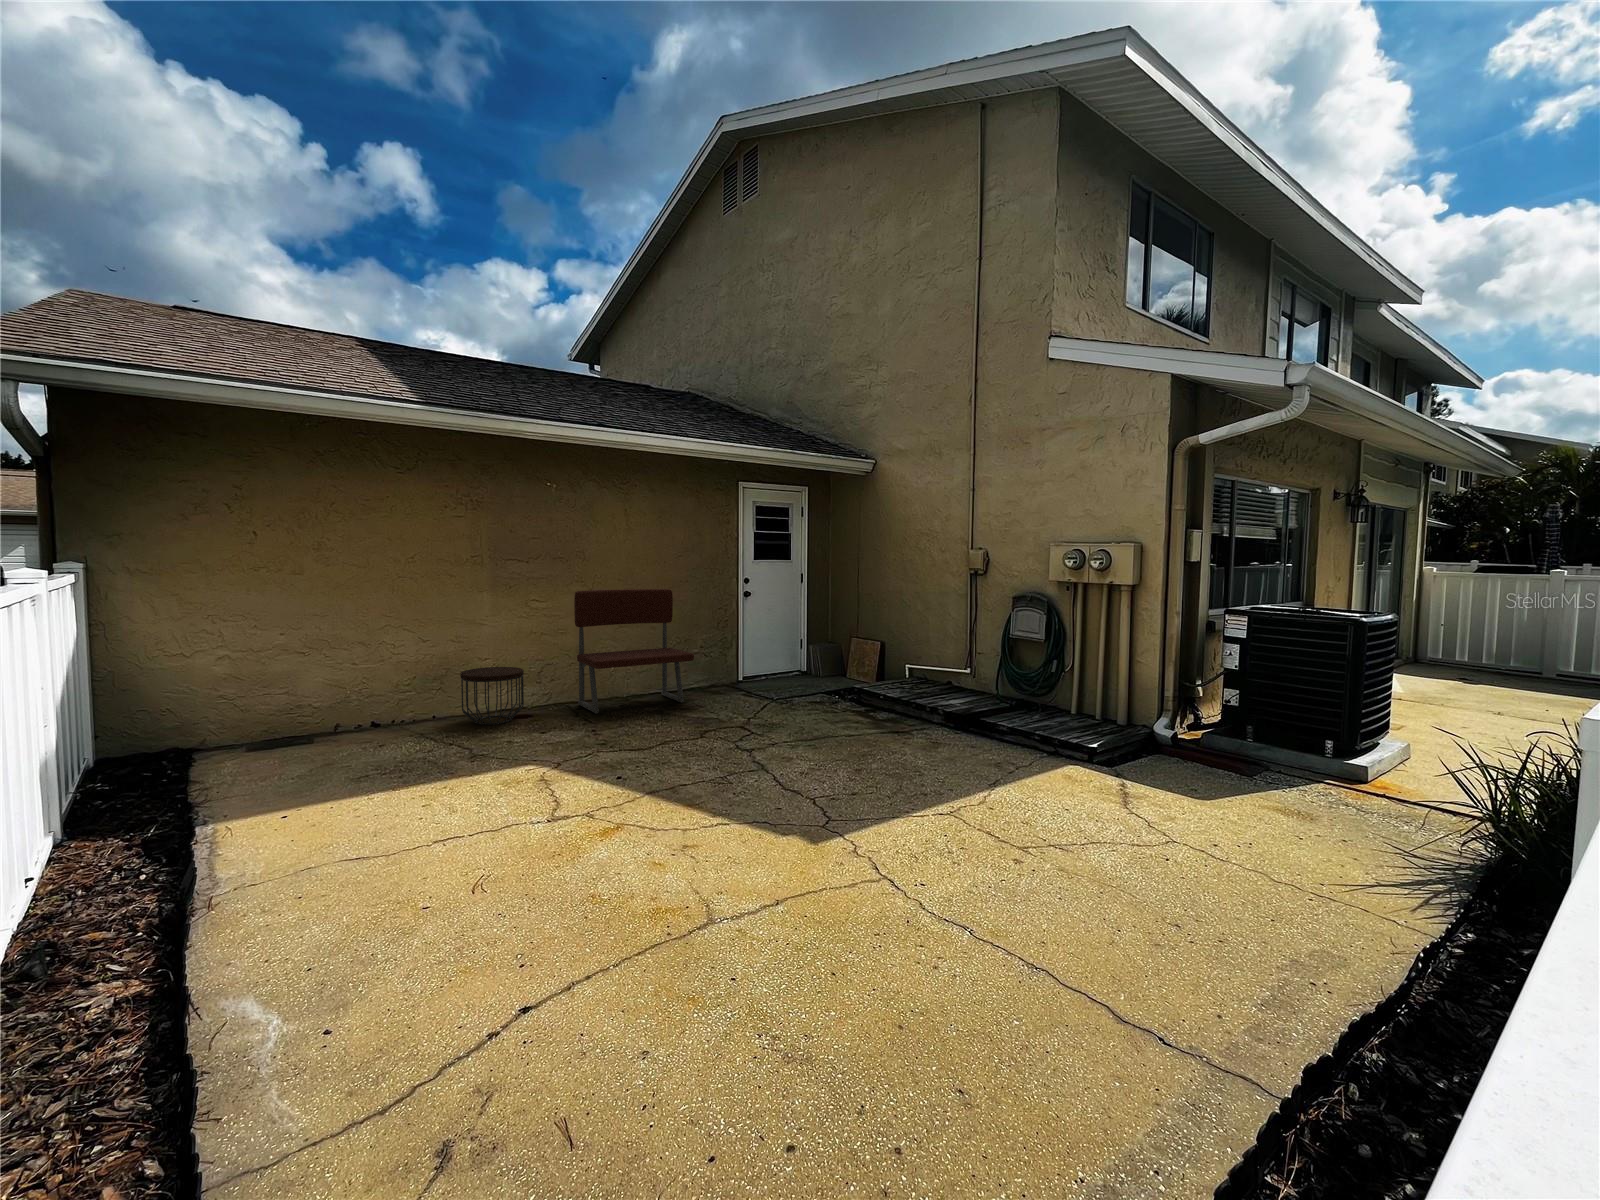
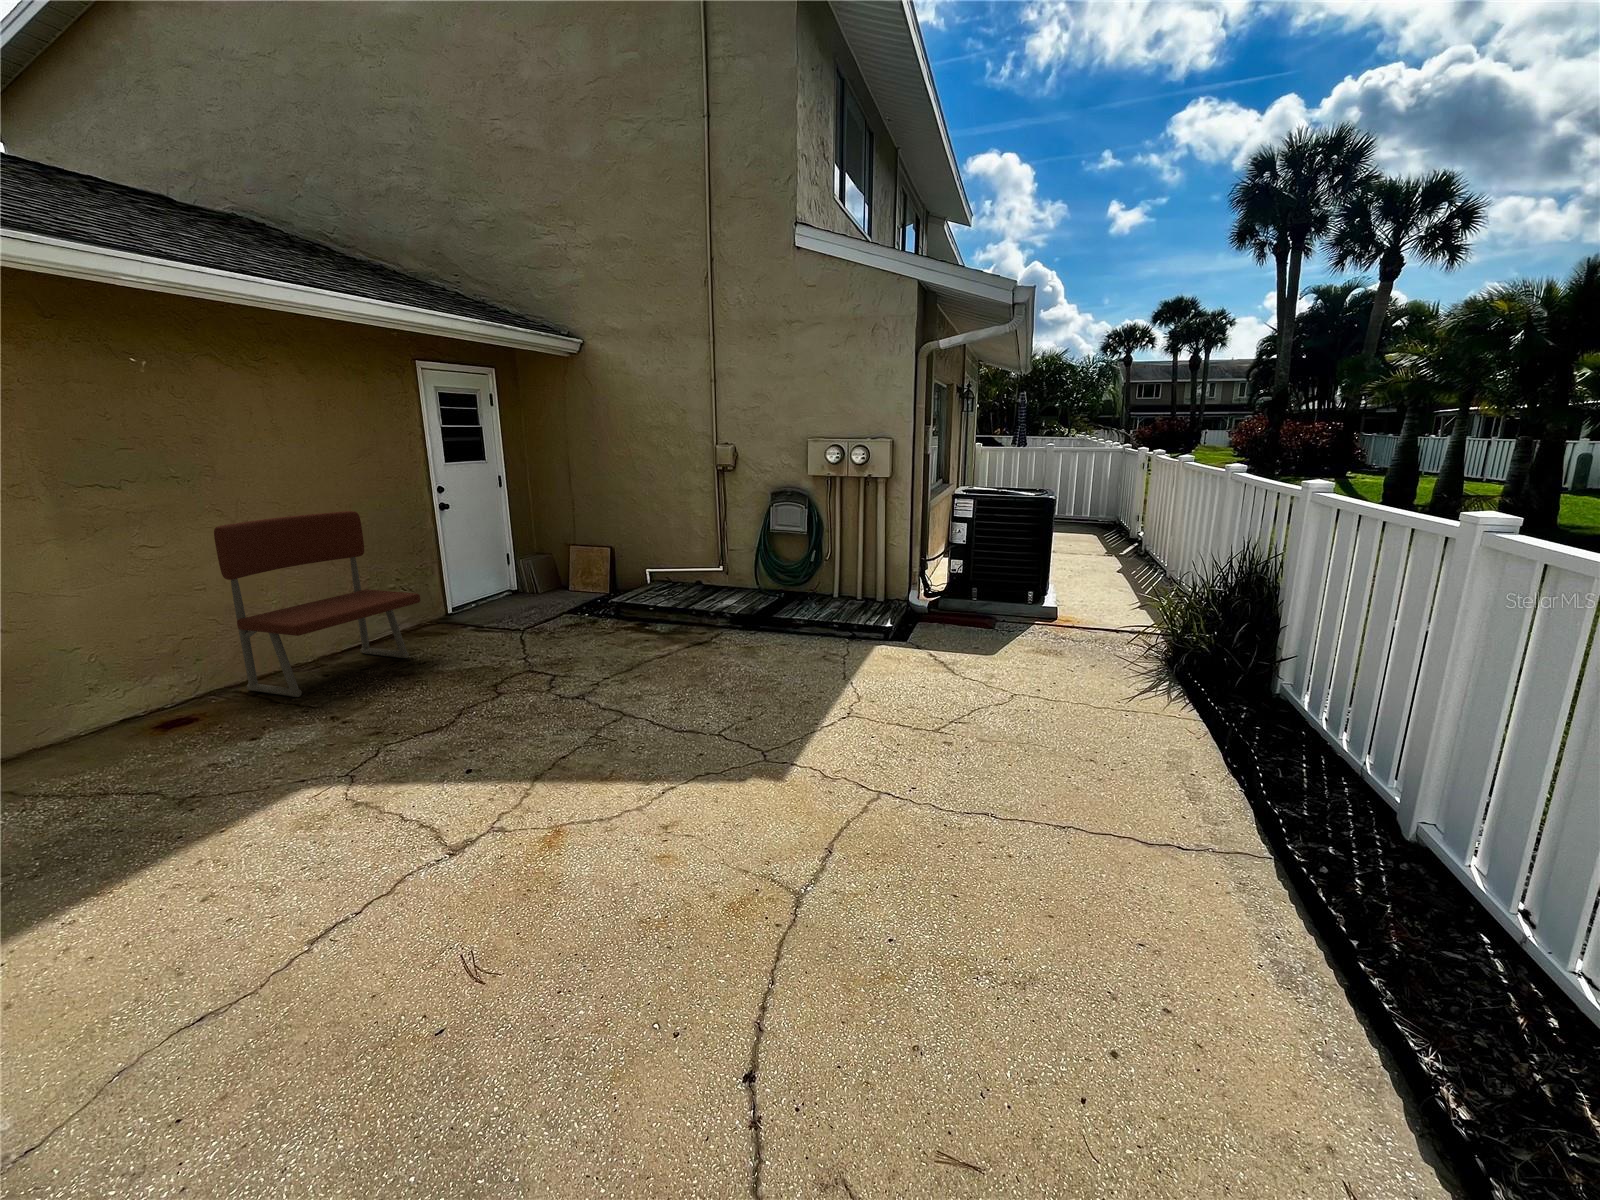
side table: present [460,667,524,725] -> none [38,656,176,756]

